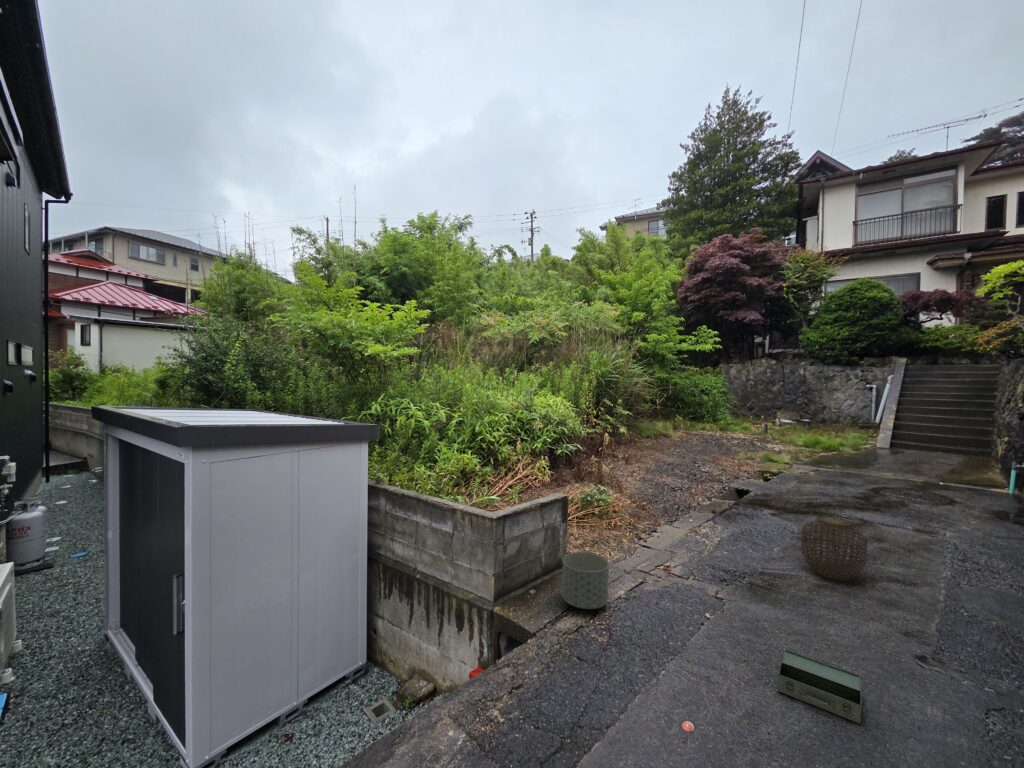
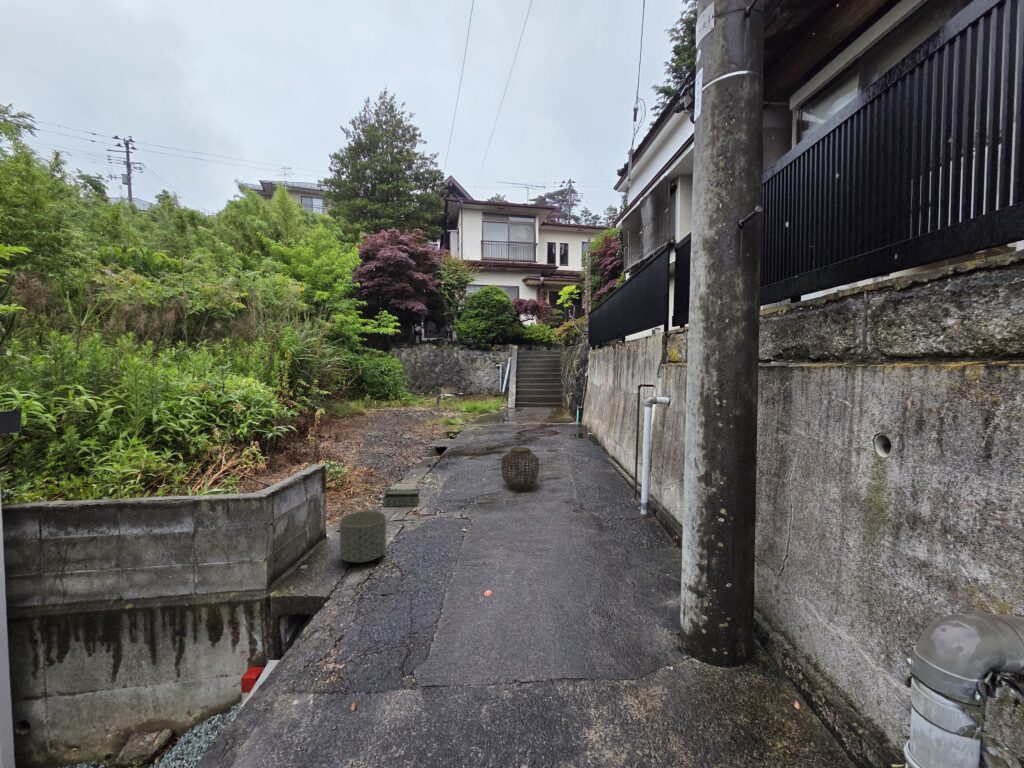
toolbox: present [778,650,861,724] -> present [383,489,420,507]

